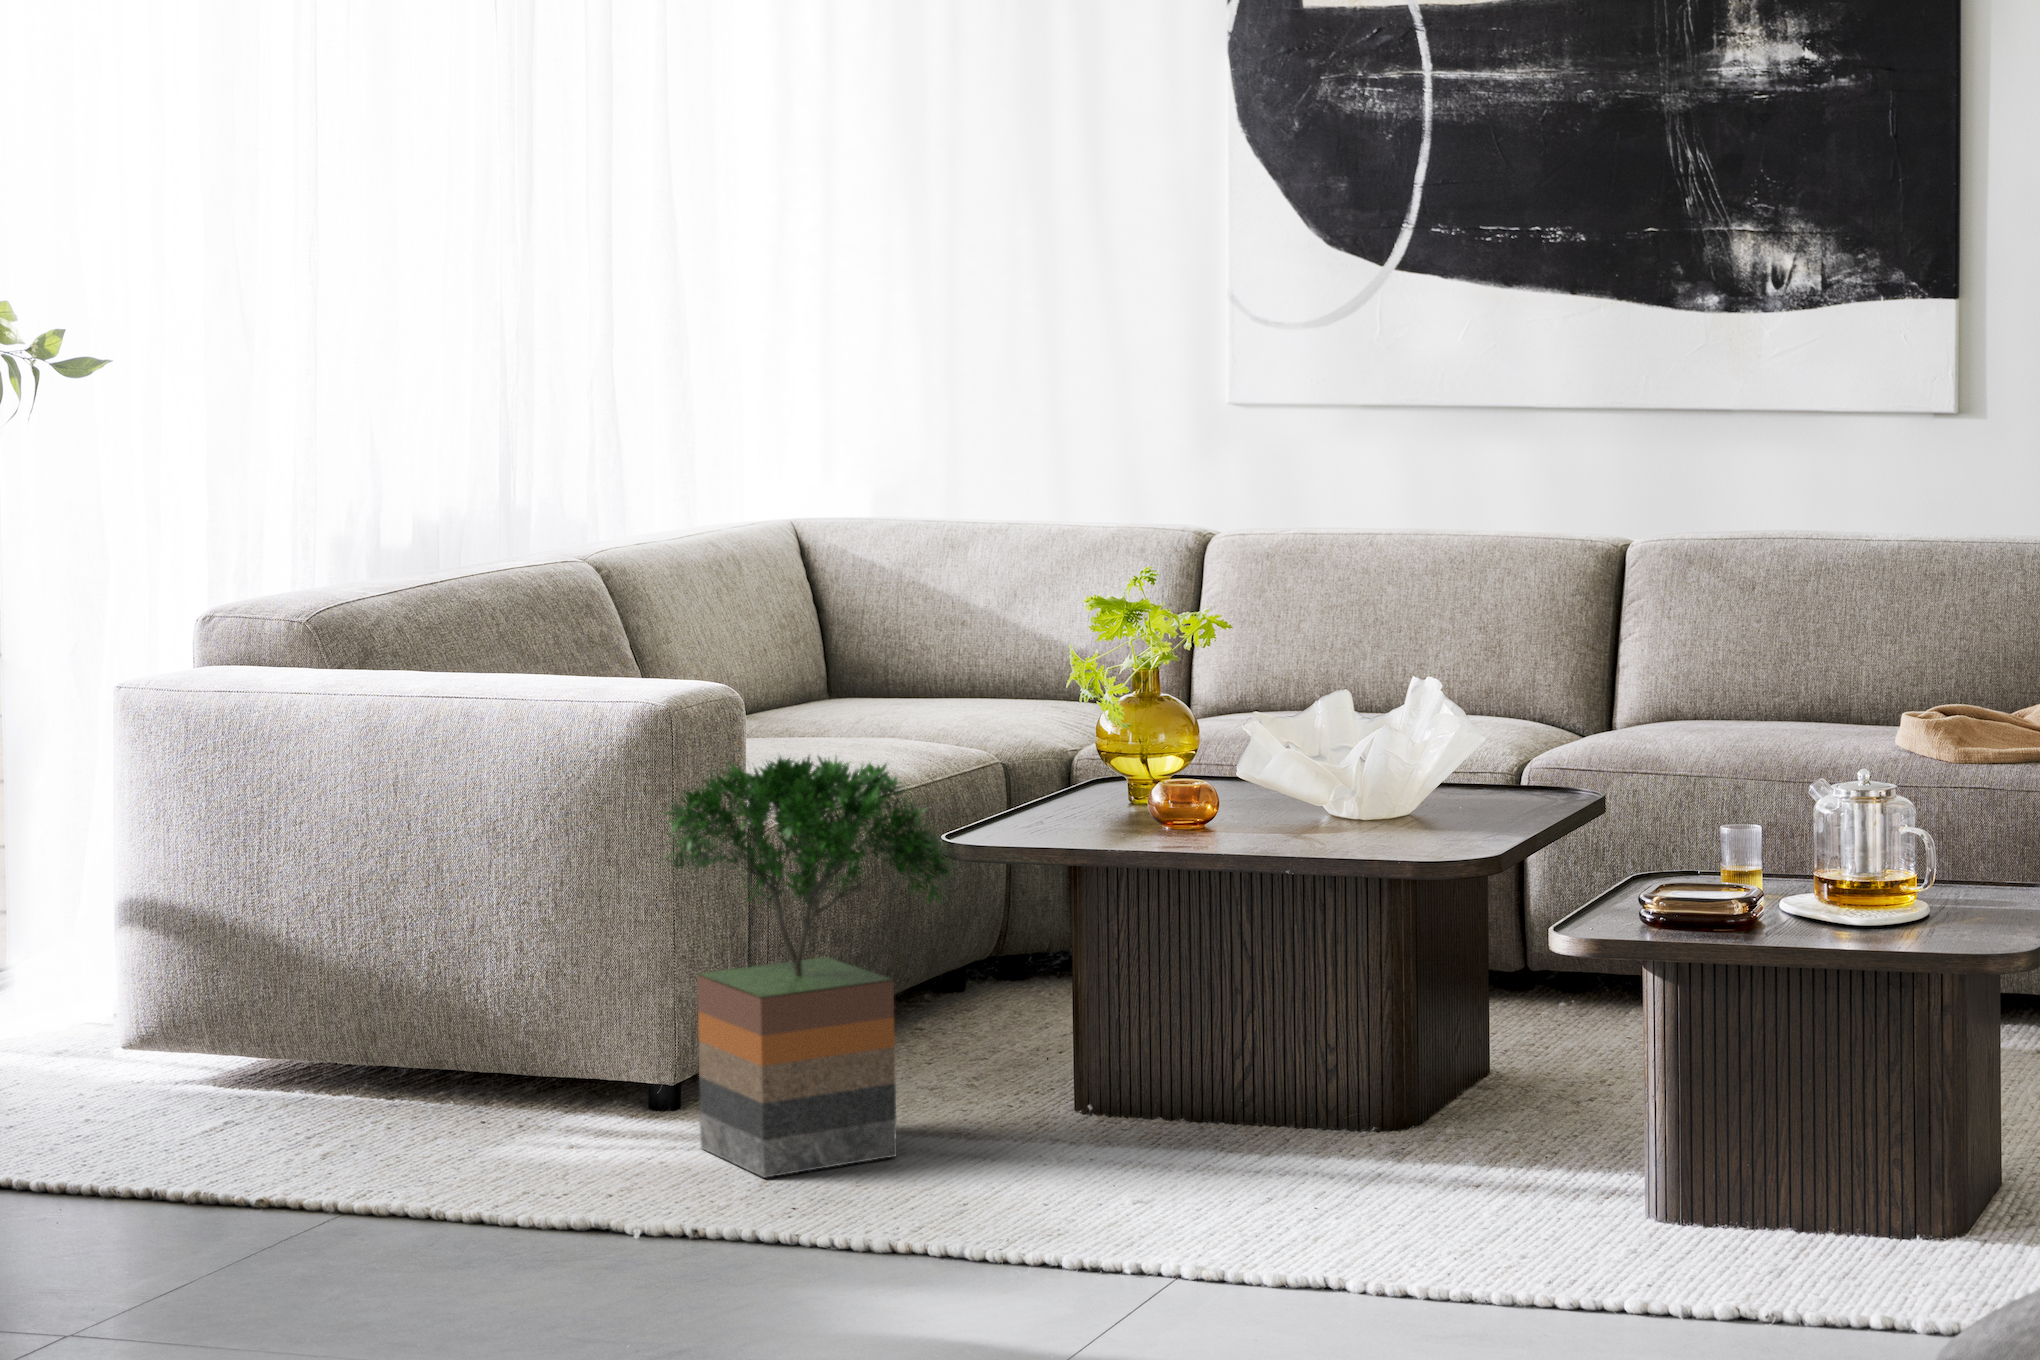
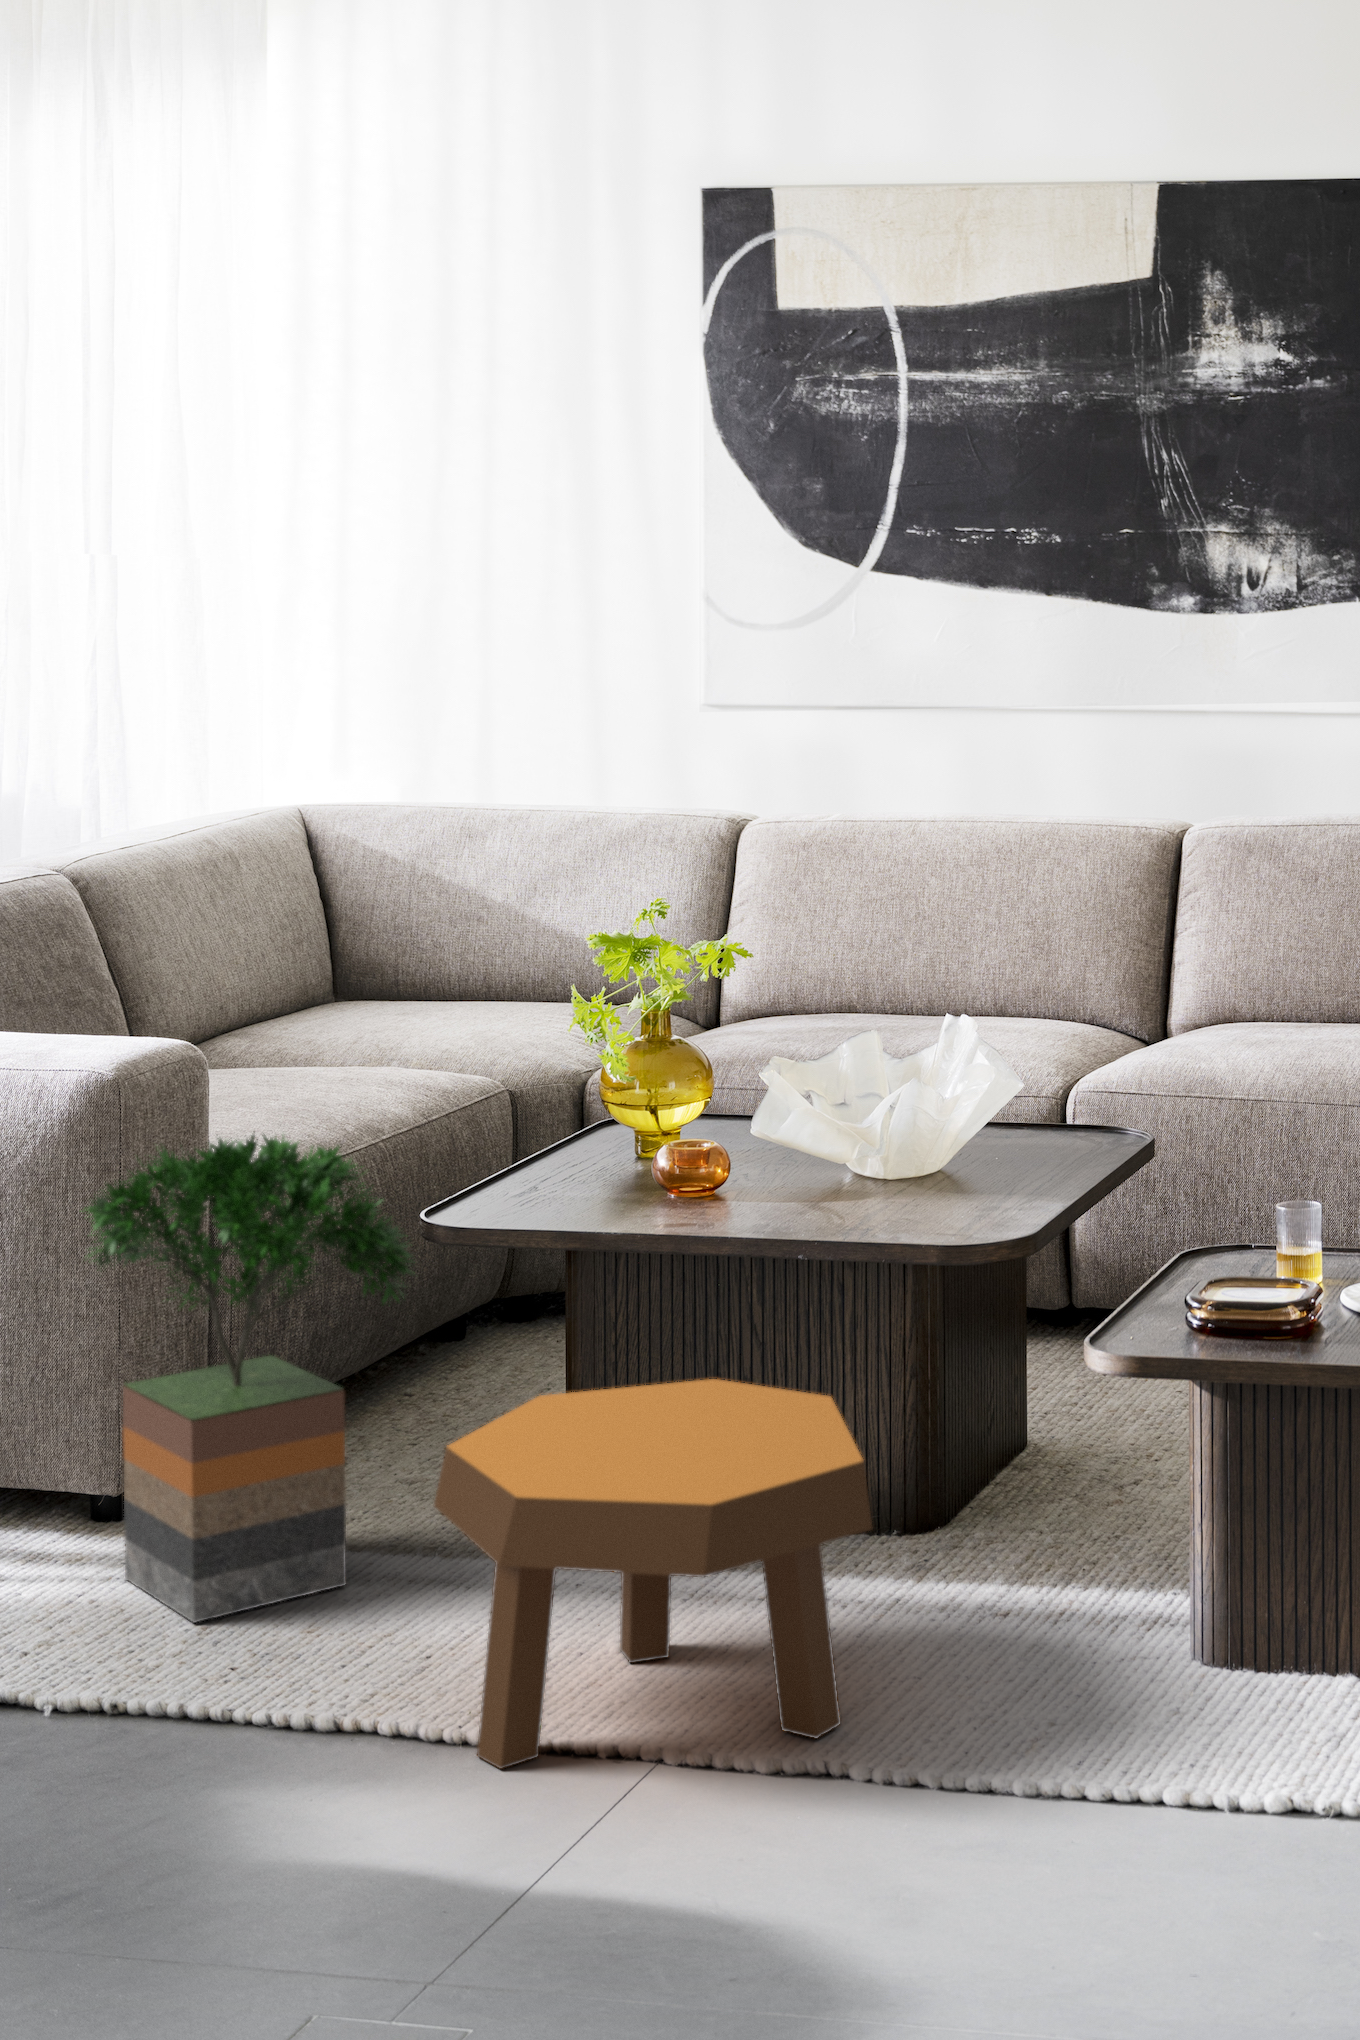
footstool: none [976,968,1364,1276] -> present [434,1379,872,1769]

